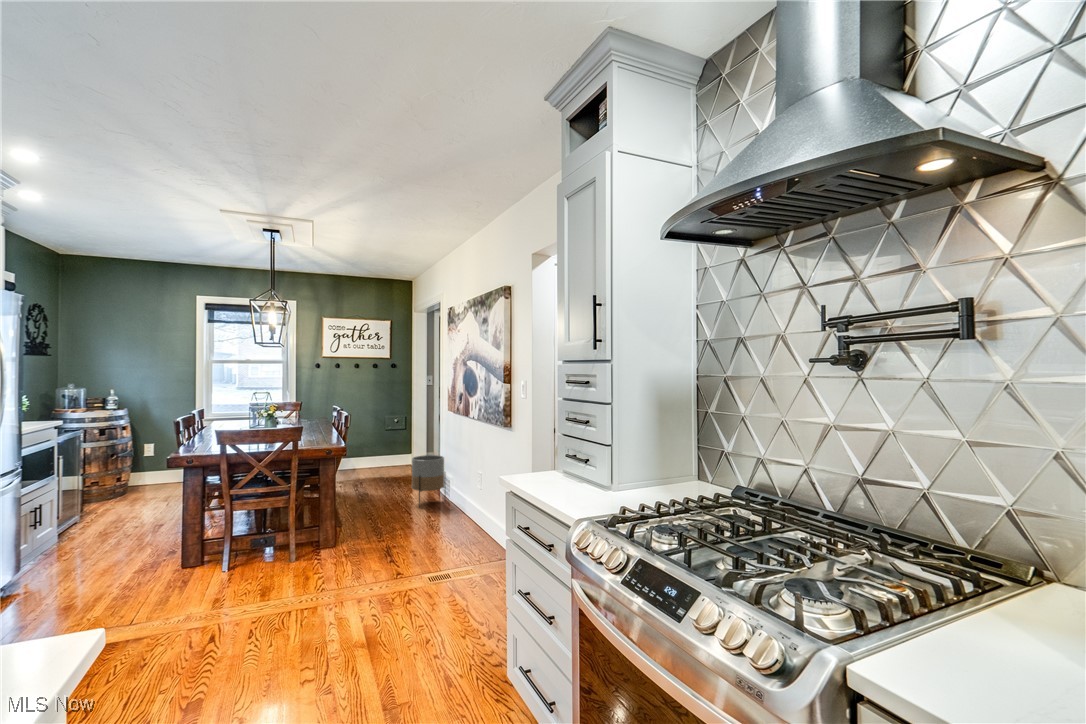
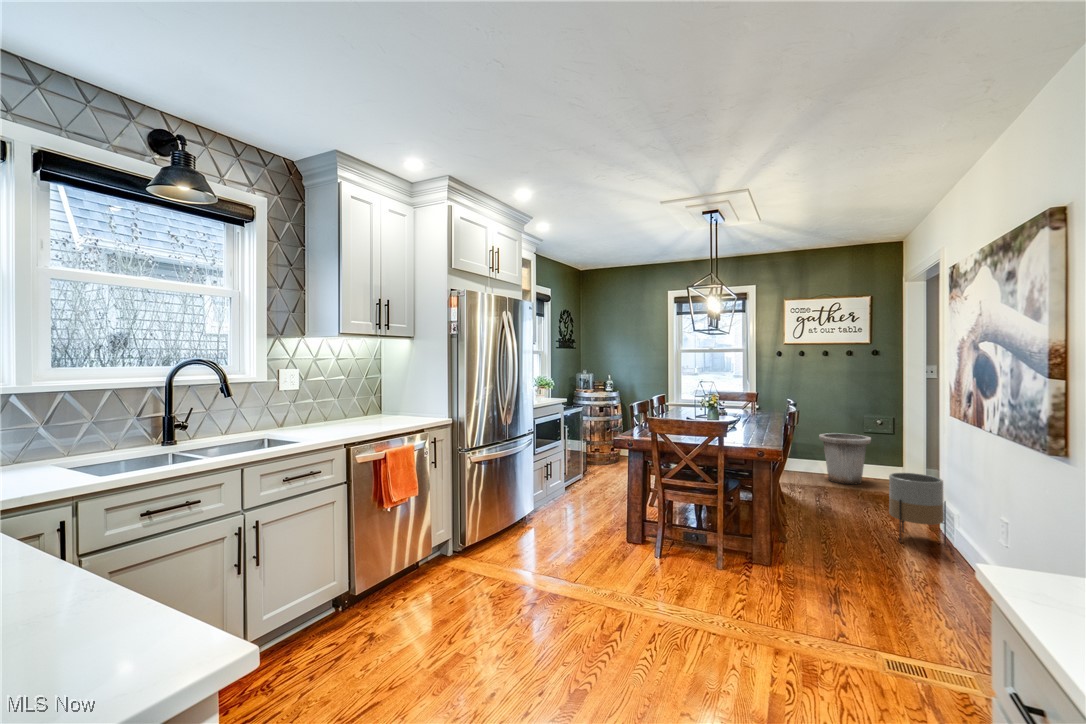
trash can: none [352,433,391,475] -> present [819,433,871,484]

